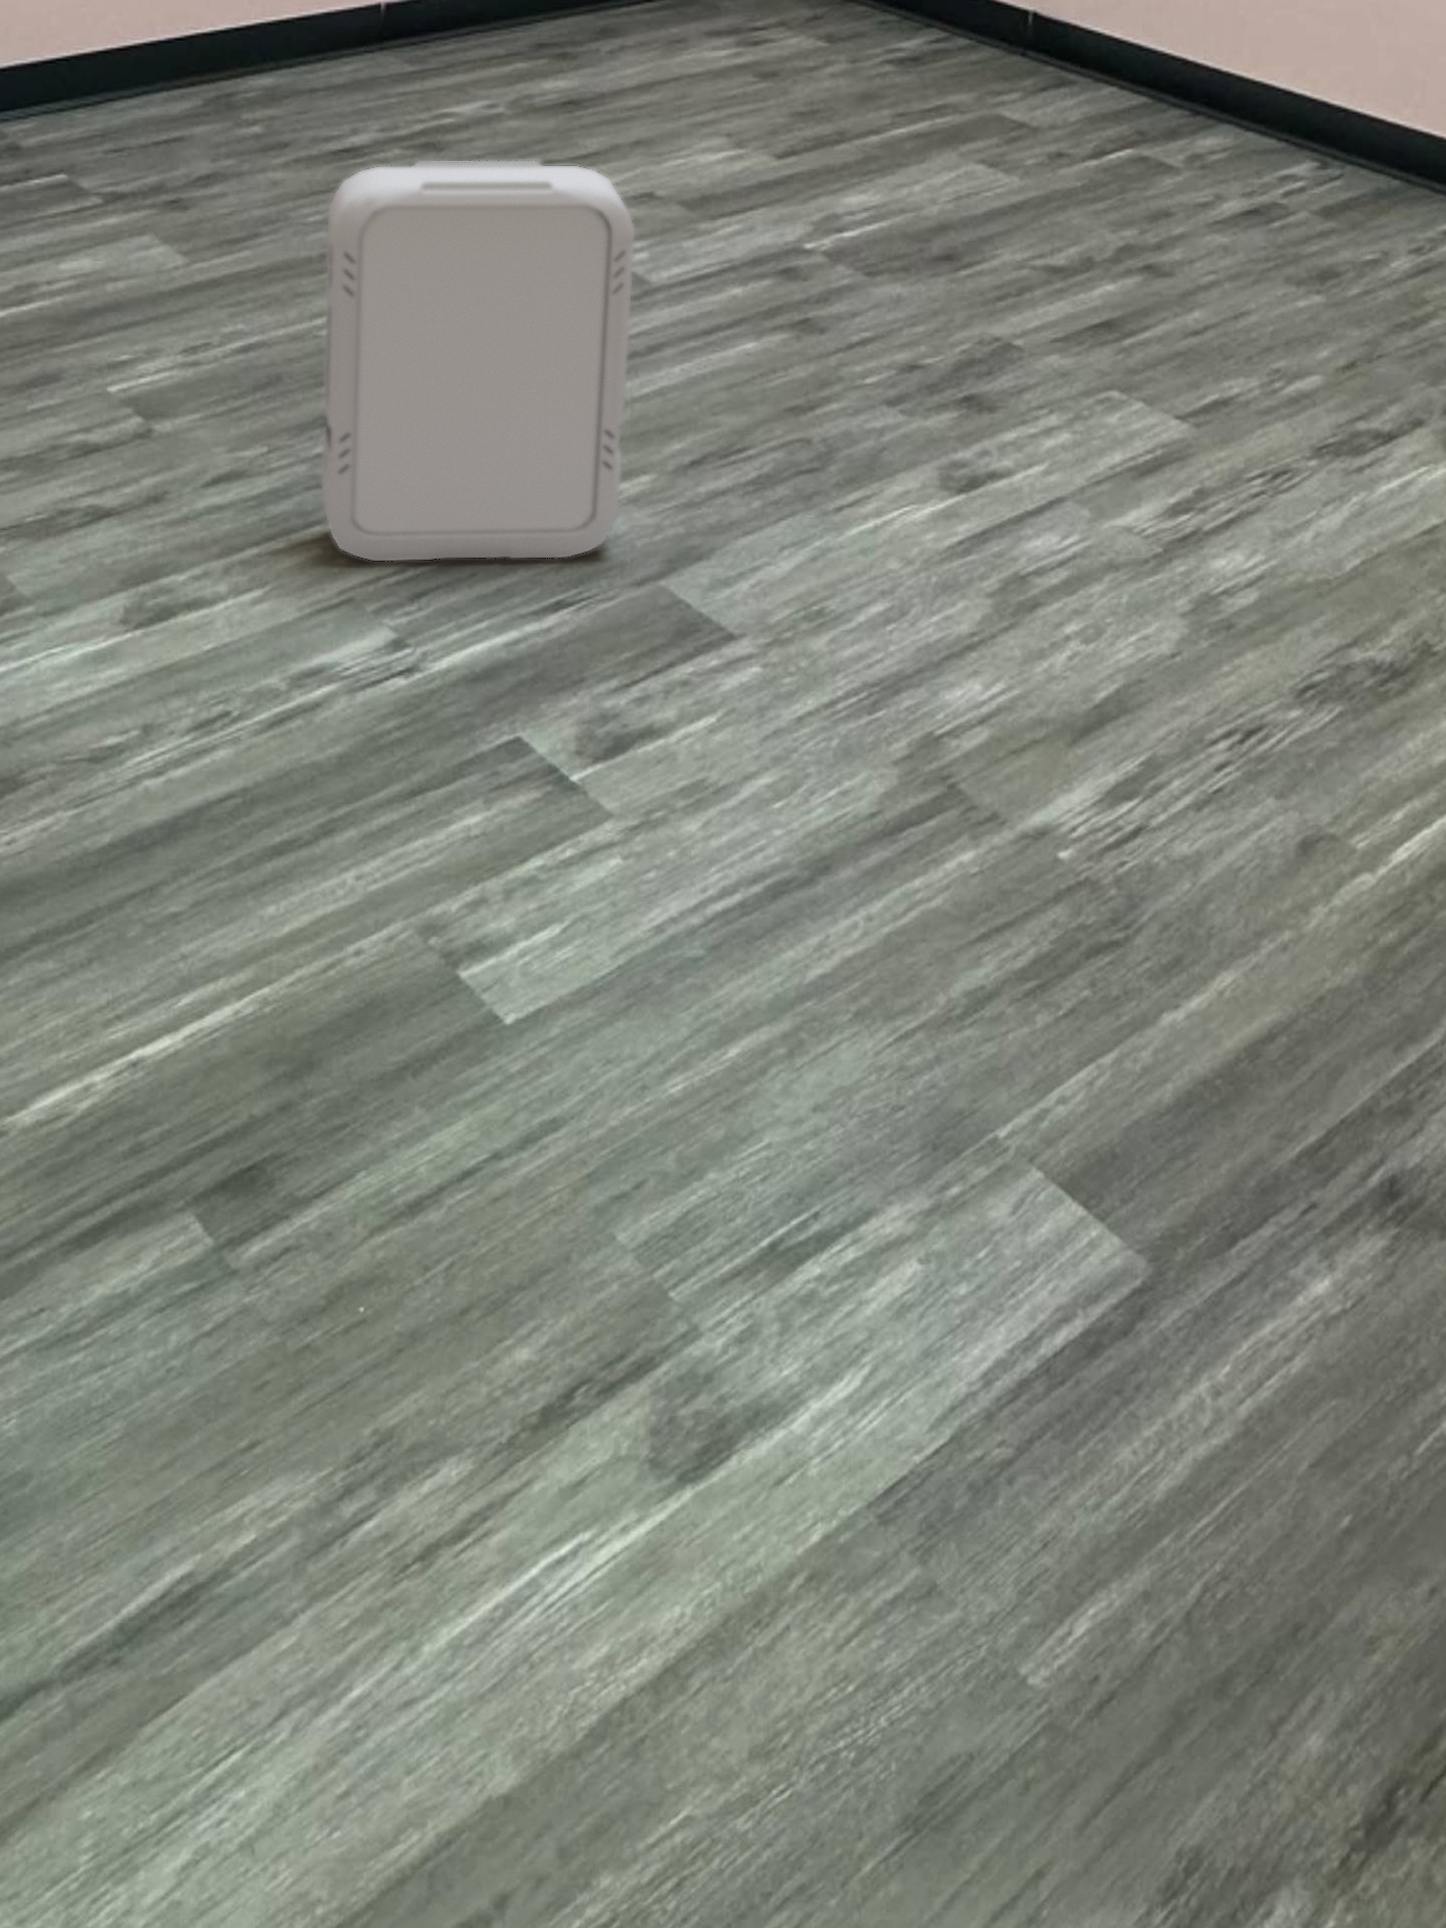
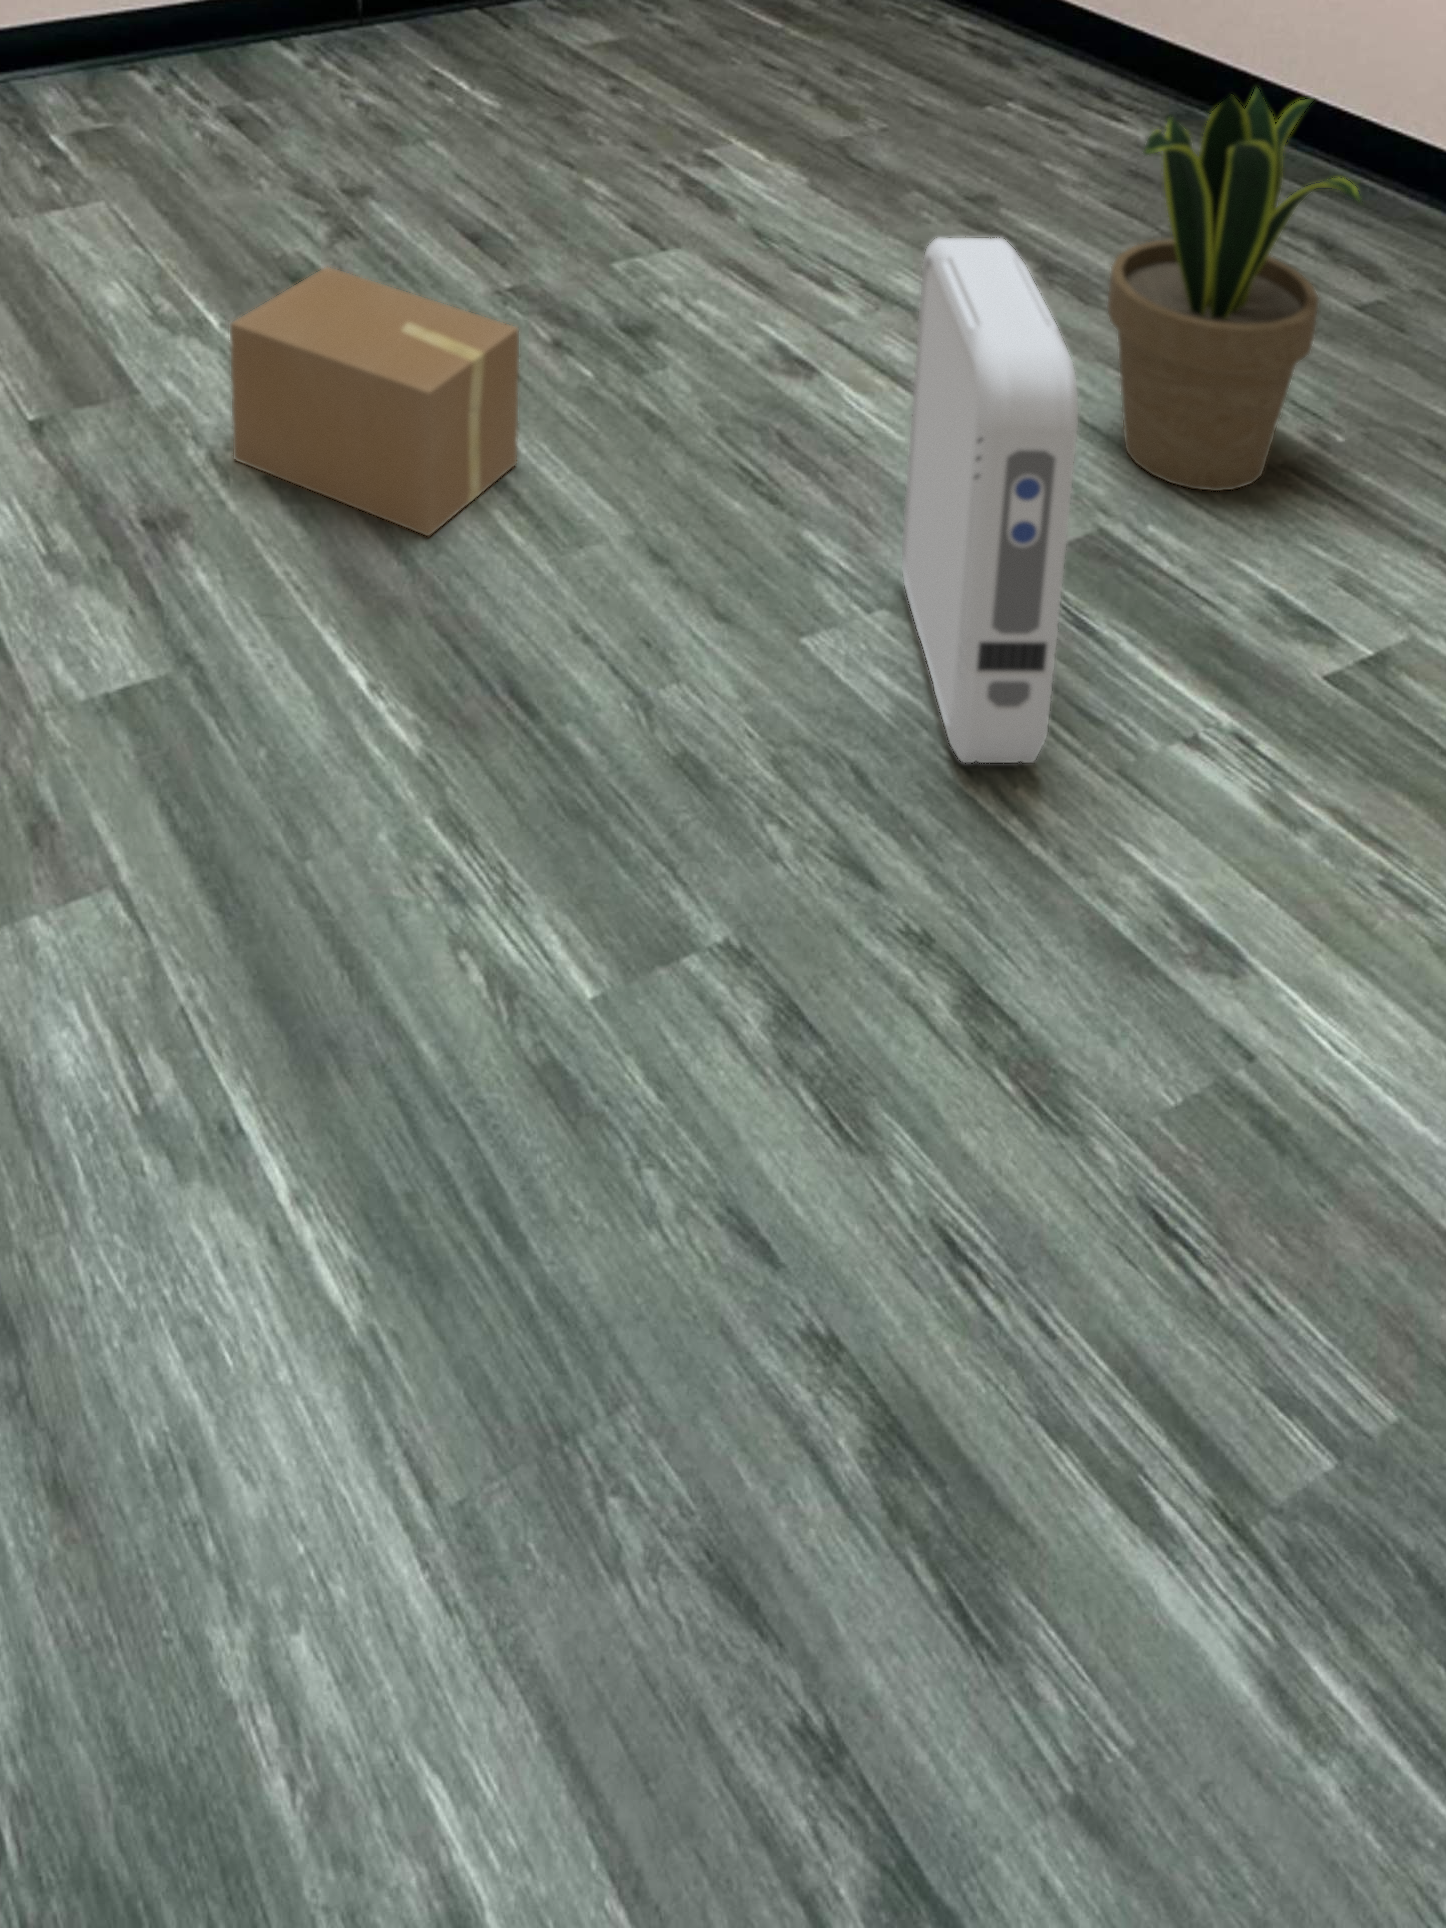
cardboard box: none [575,153,774,363] -> present [230,267,519,536]
potted plant: none [837,251,1145,781] -> present [1107,88,1363,491]

